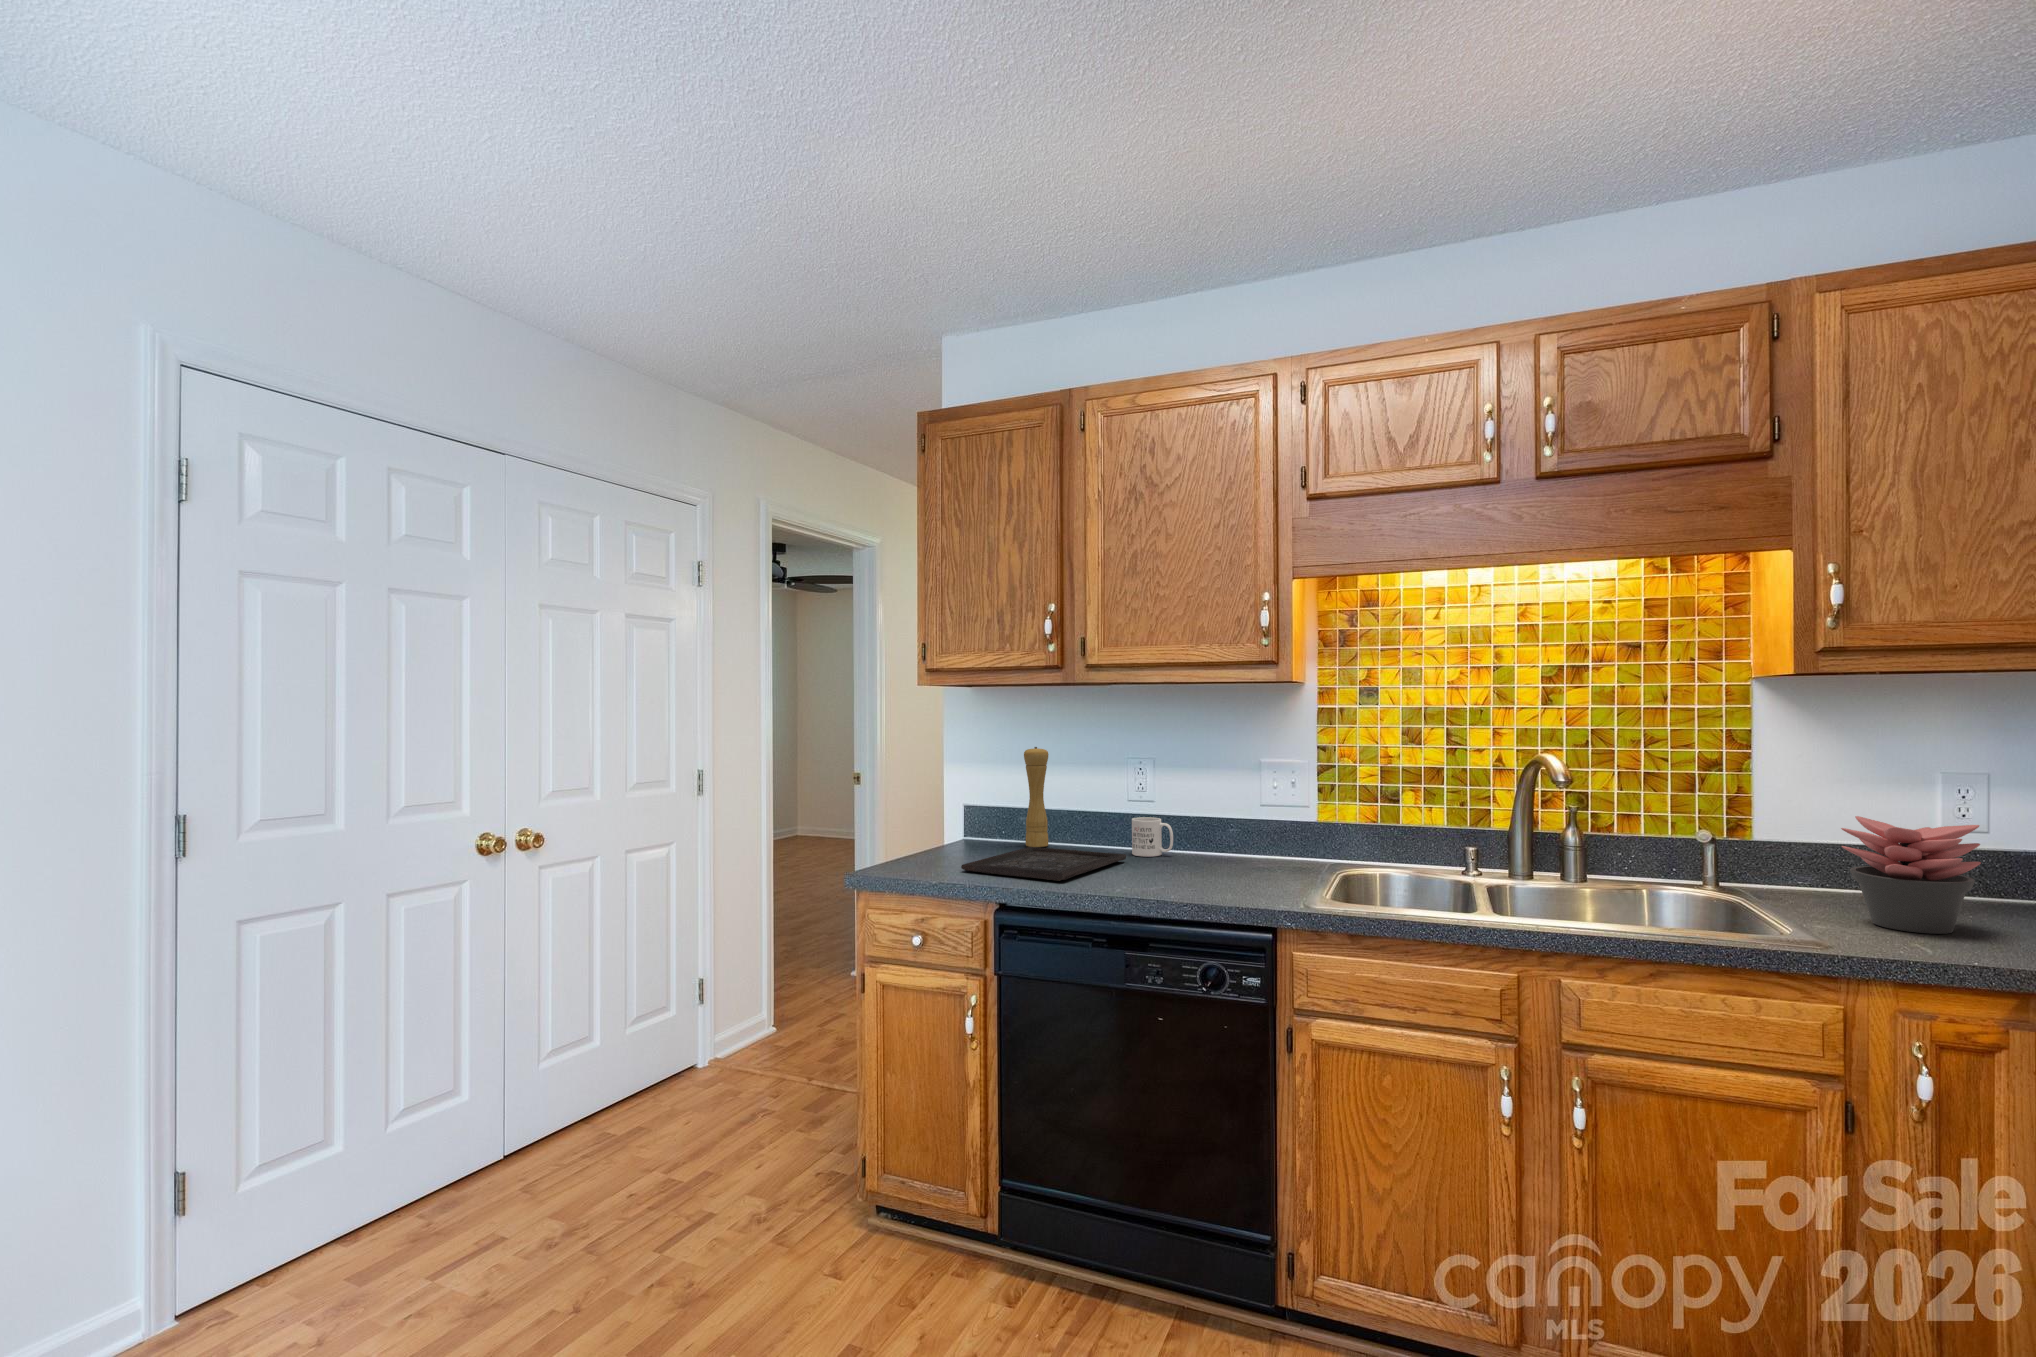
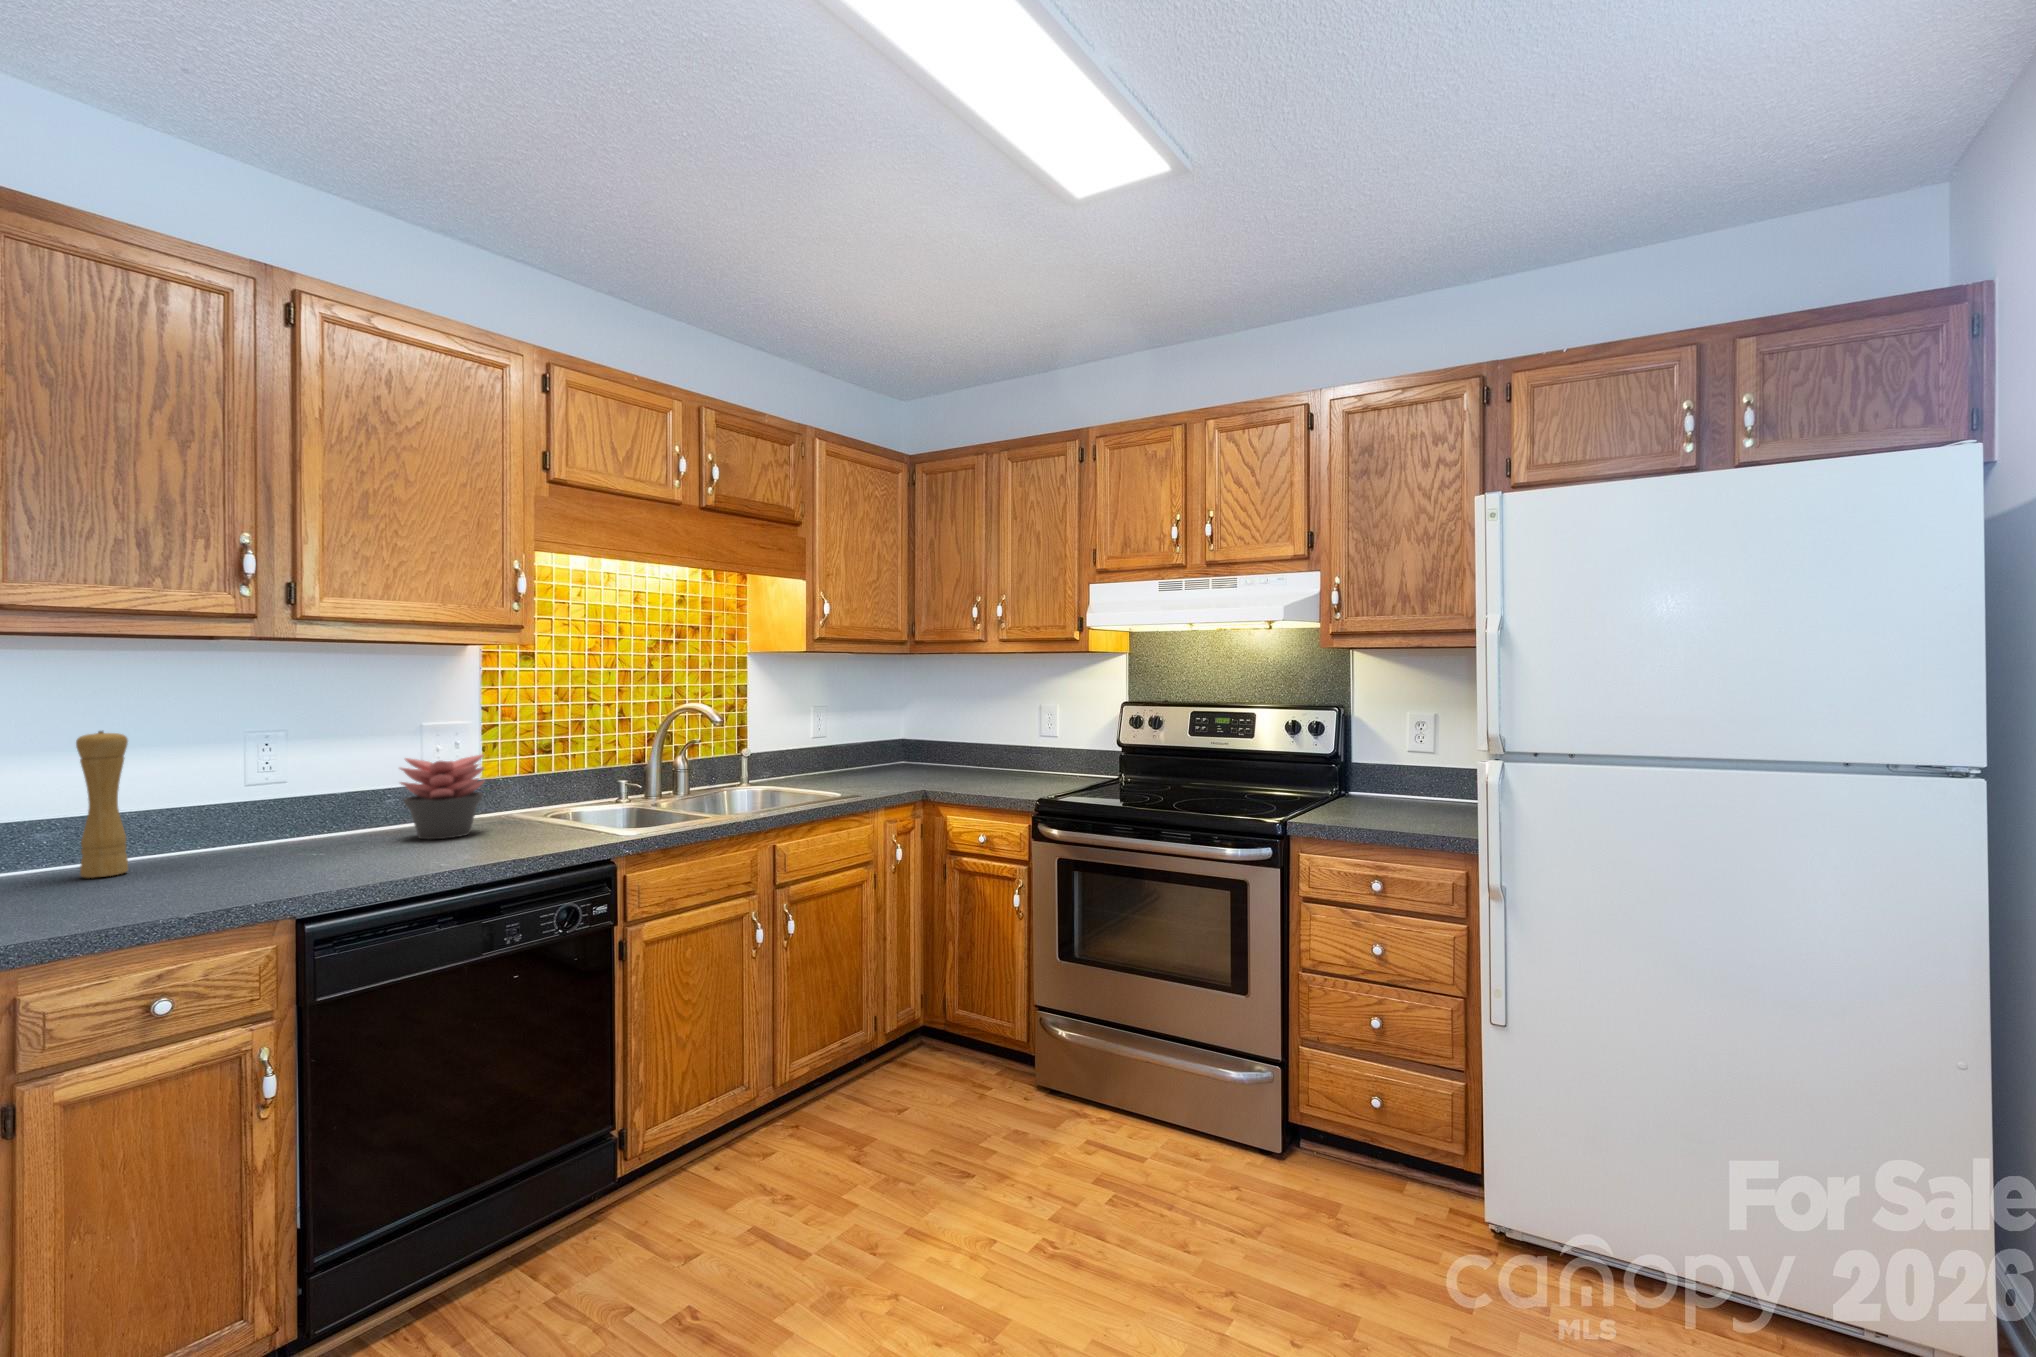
succulent plant: present [1841,816,1981,934] -> present [400,754,484,839]
mug: present [1132,817,1173,857] -> none [286,803,348,851]
tray: present [961,847,1126,881] -> none [141,846,369,901]

